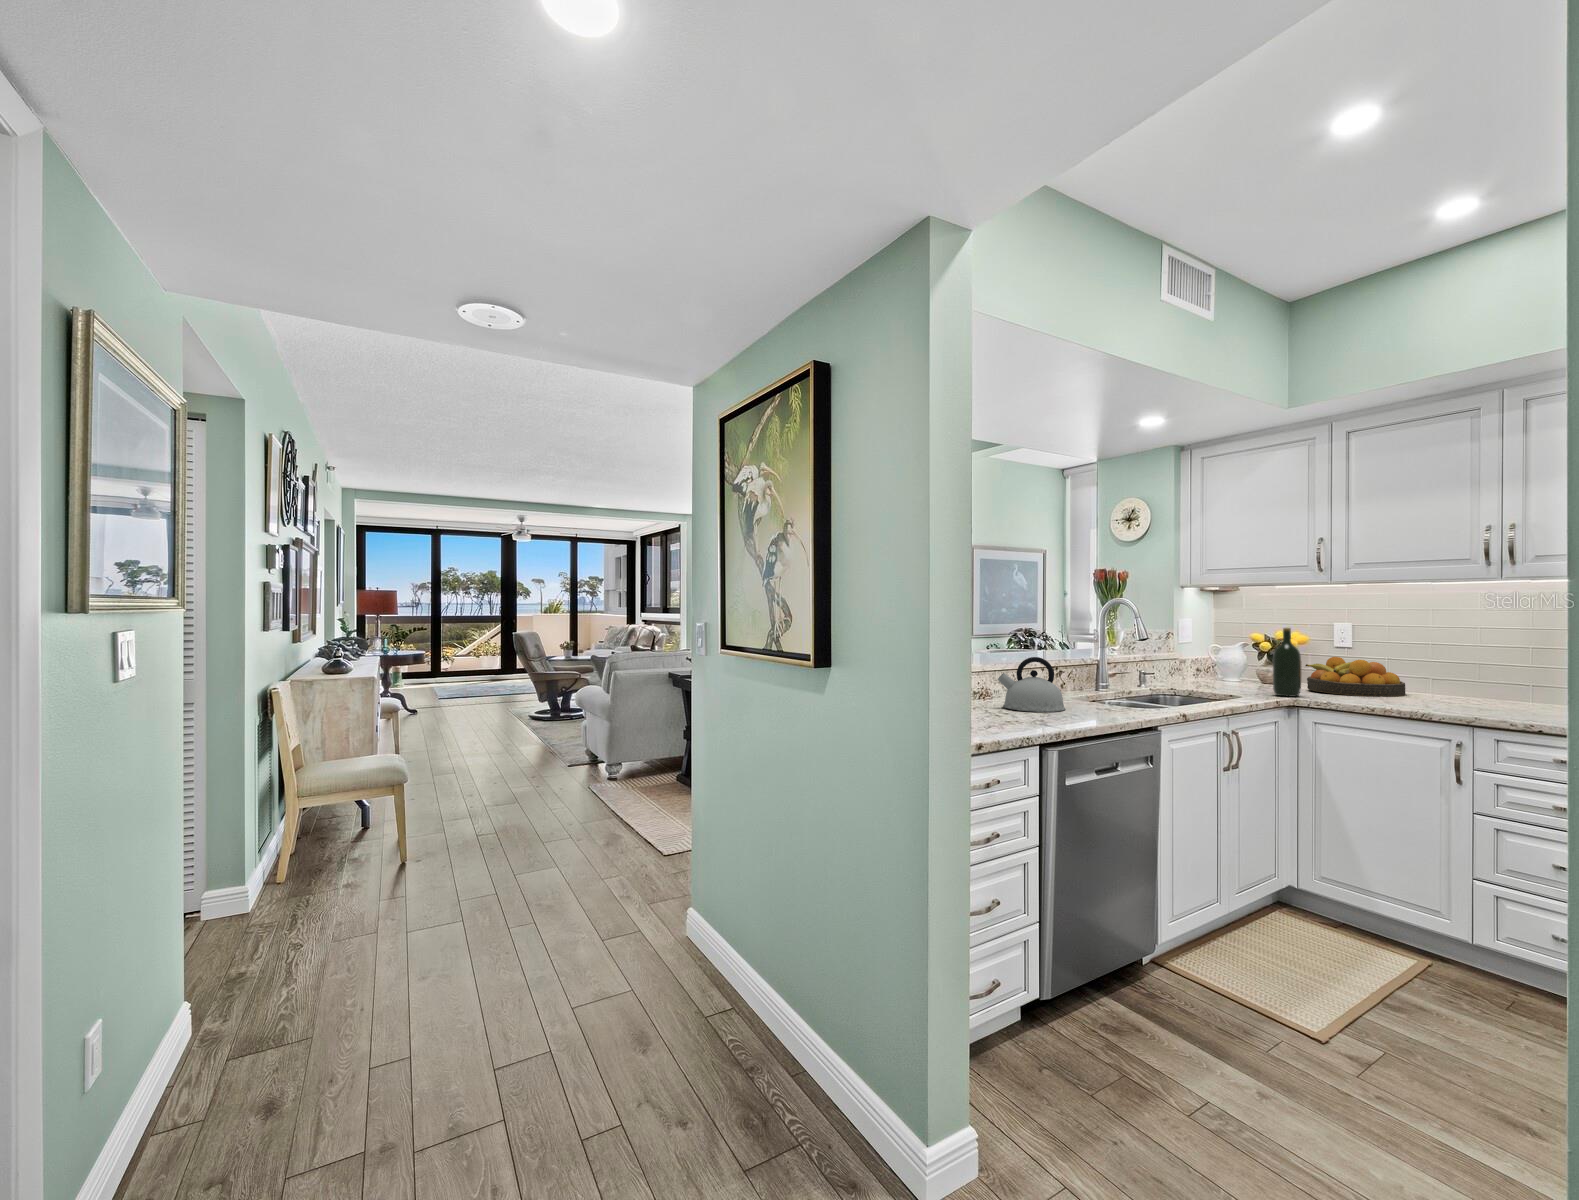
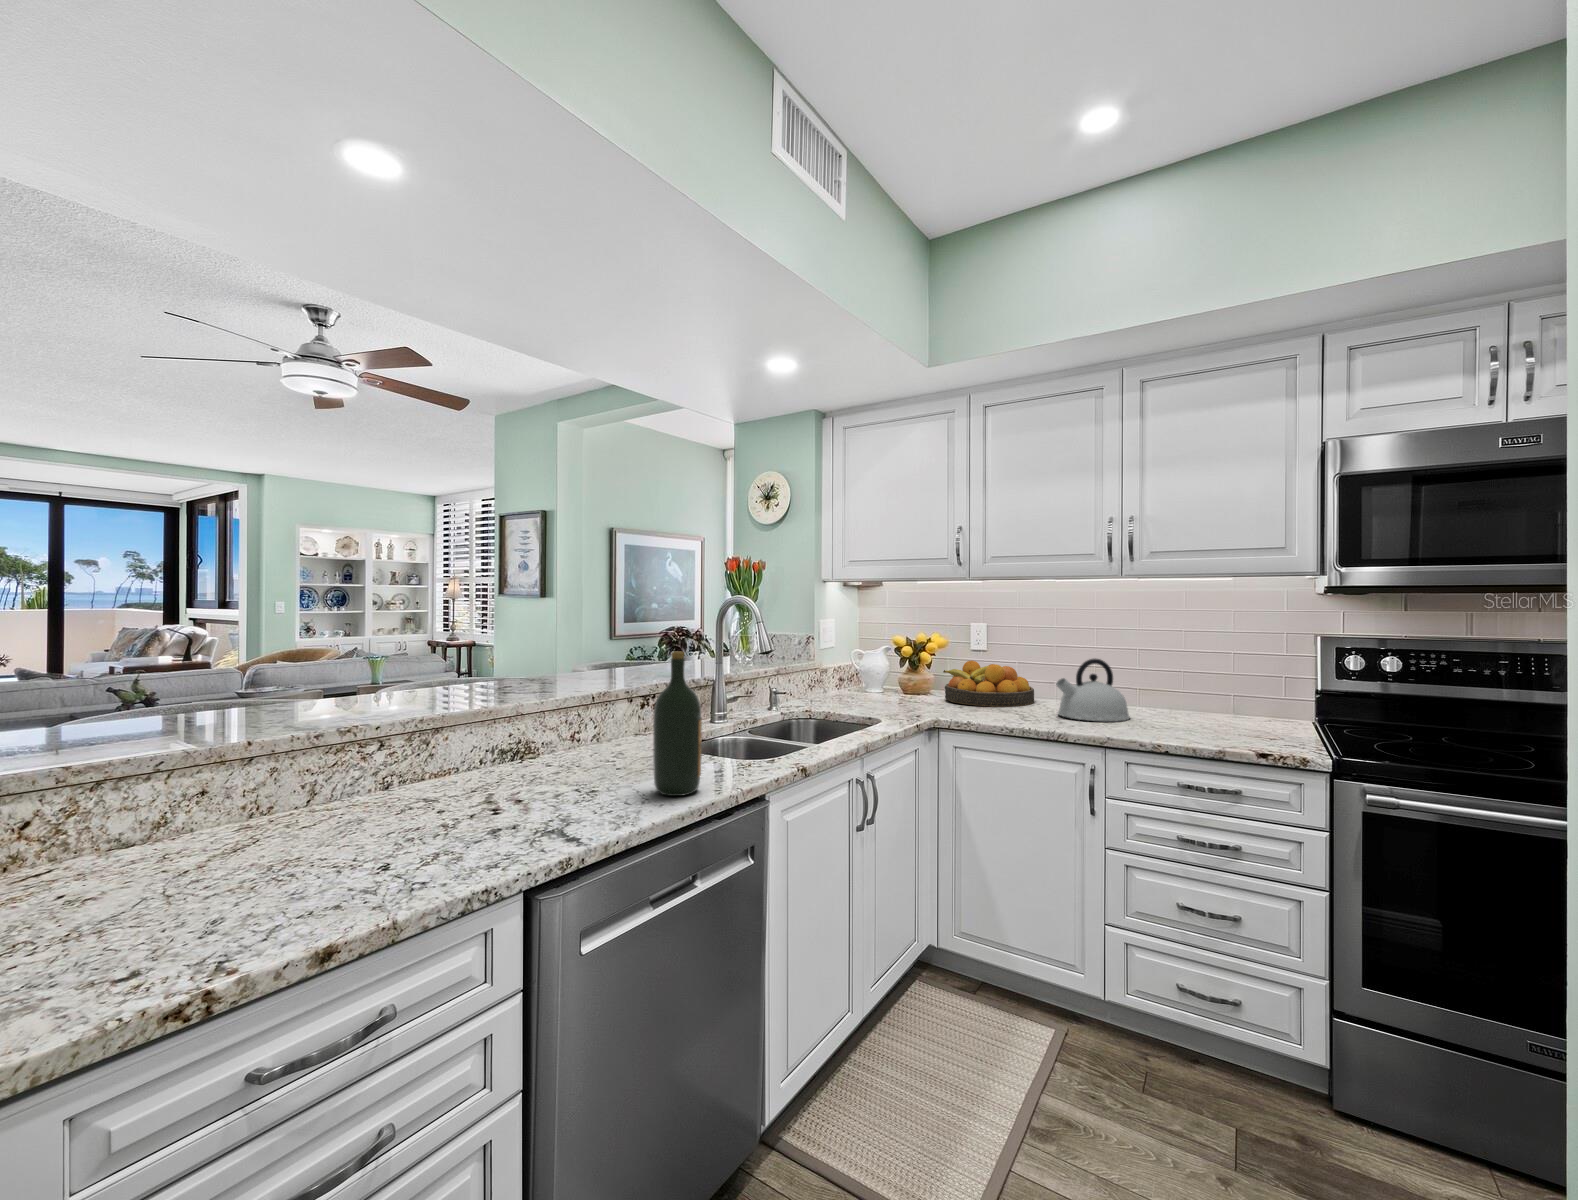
wine bottle: present [1273,628,1301,697] -> present [653,652,702,796]
kettle: present [998,657,1065,712] -> present [1056,659,1130,722]

